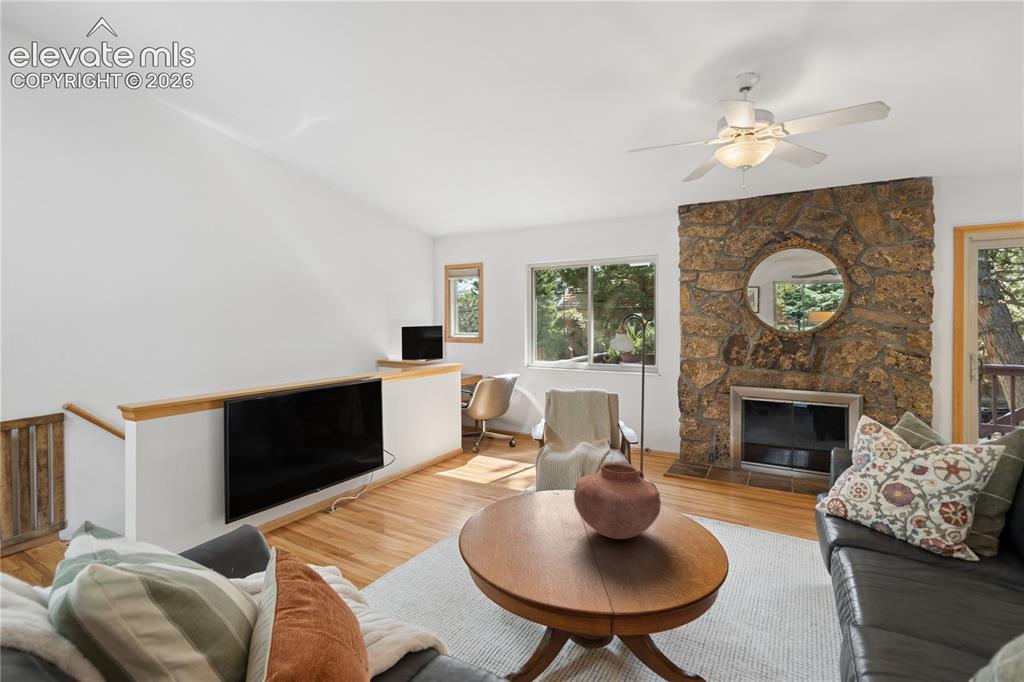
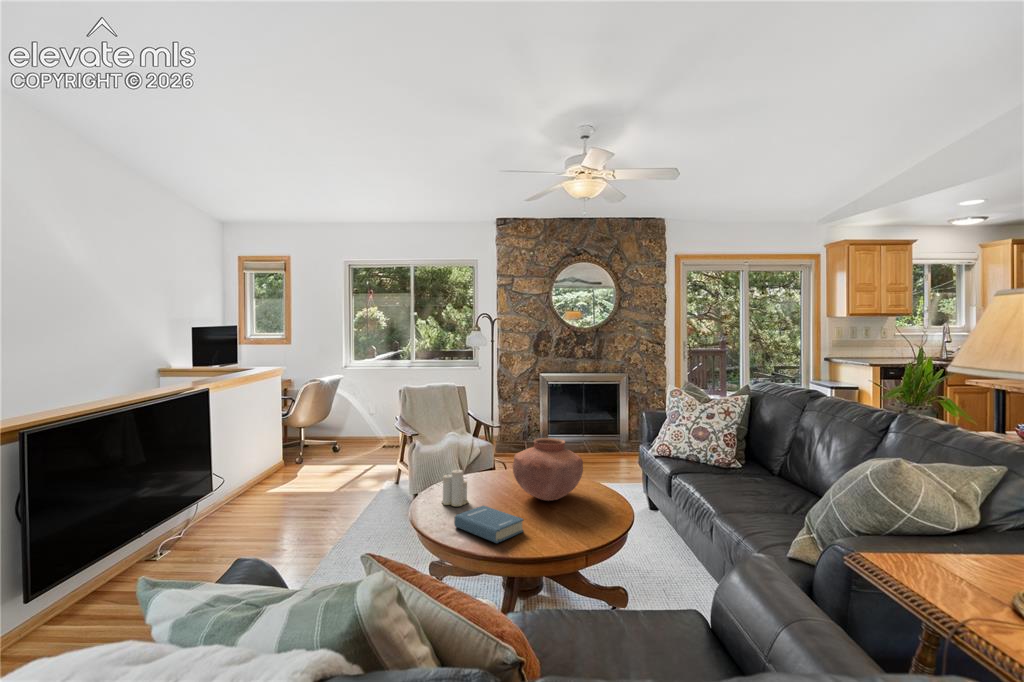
candle: none [504,479,530,521] -> present [442,470,468,506]
hardback book: none [490,526,551,570] -> present [454,506,523,543]

